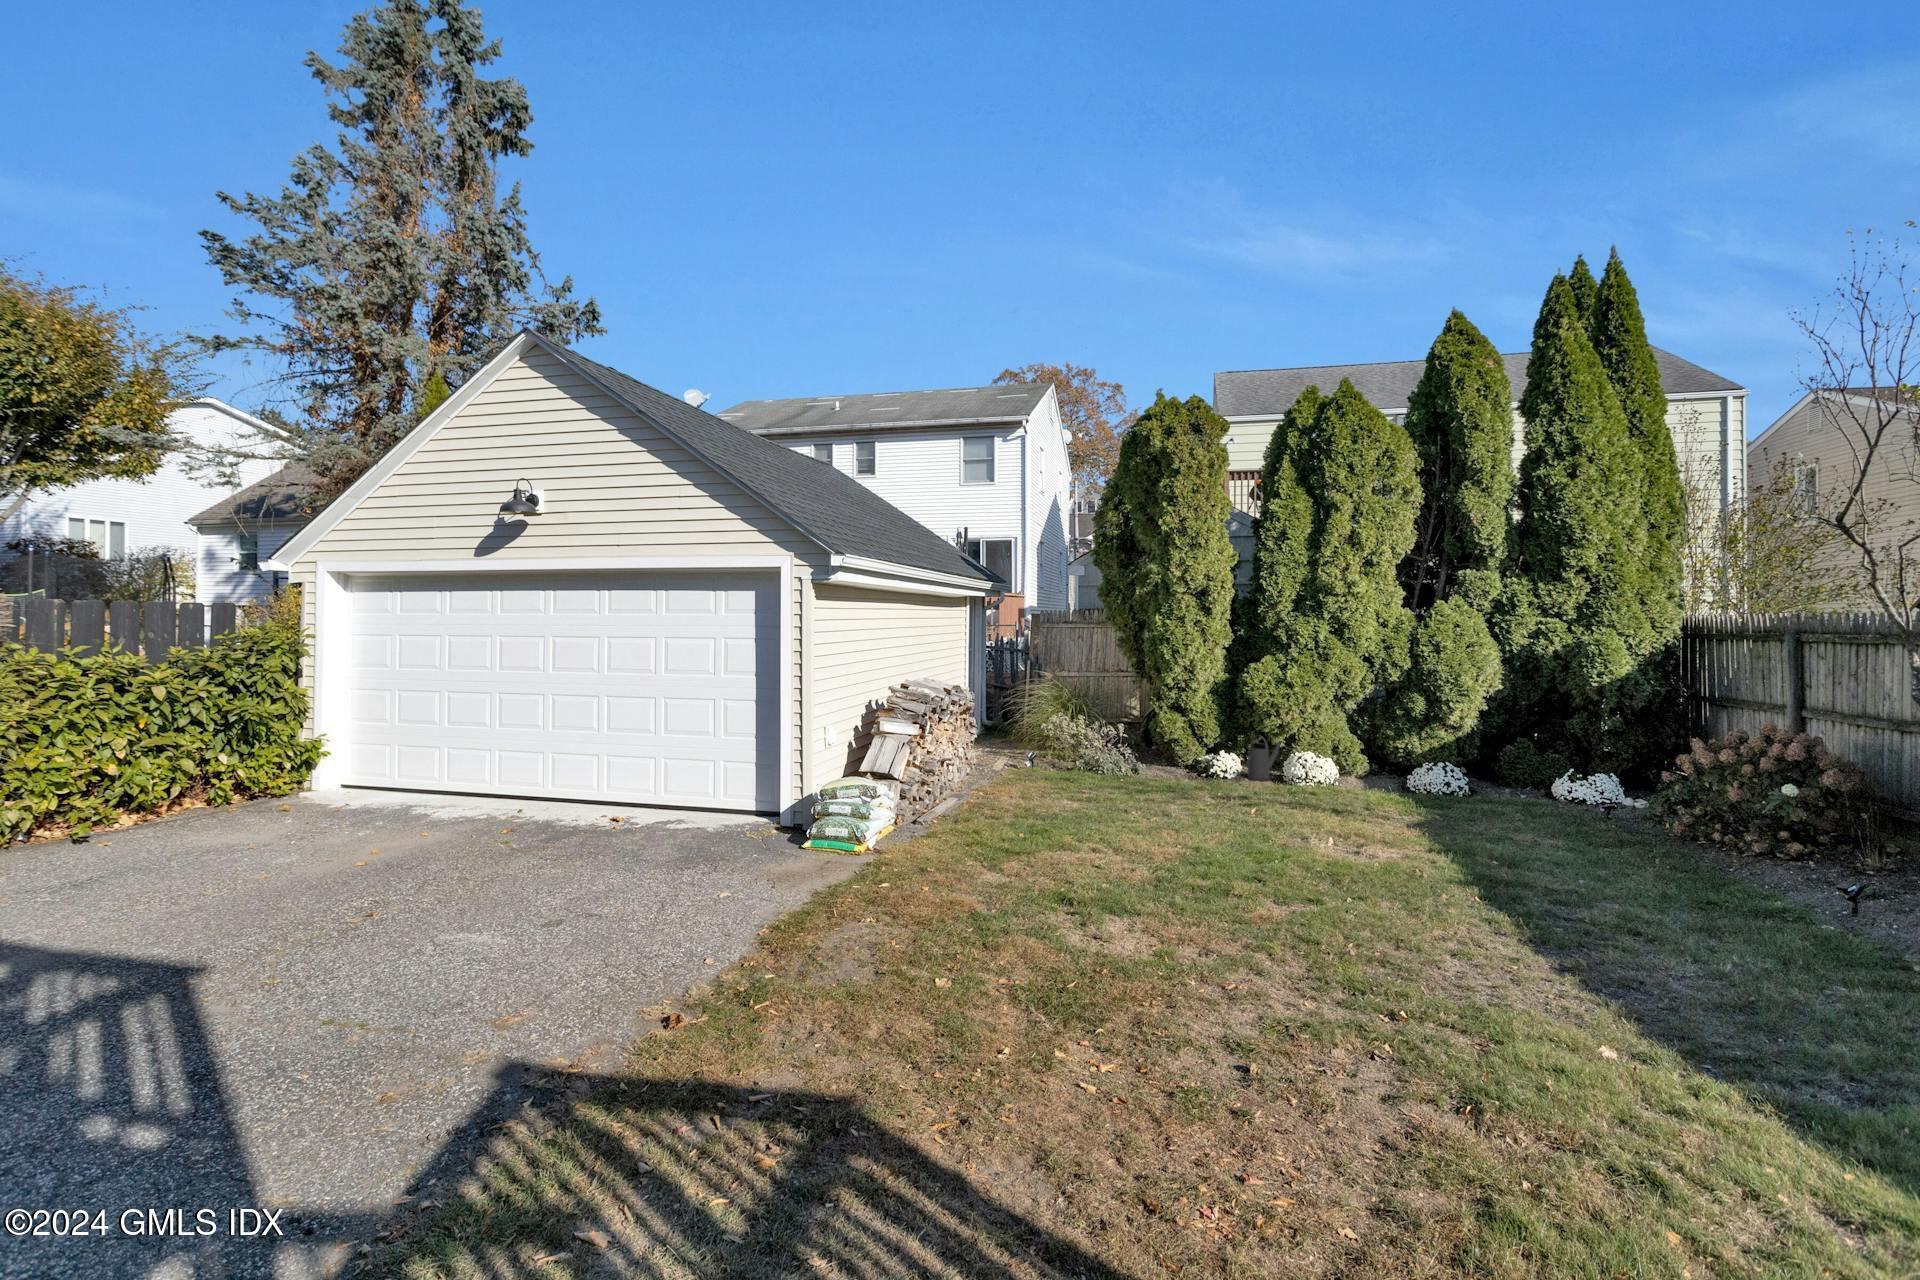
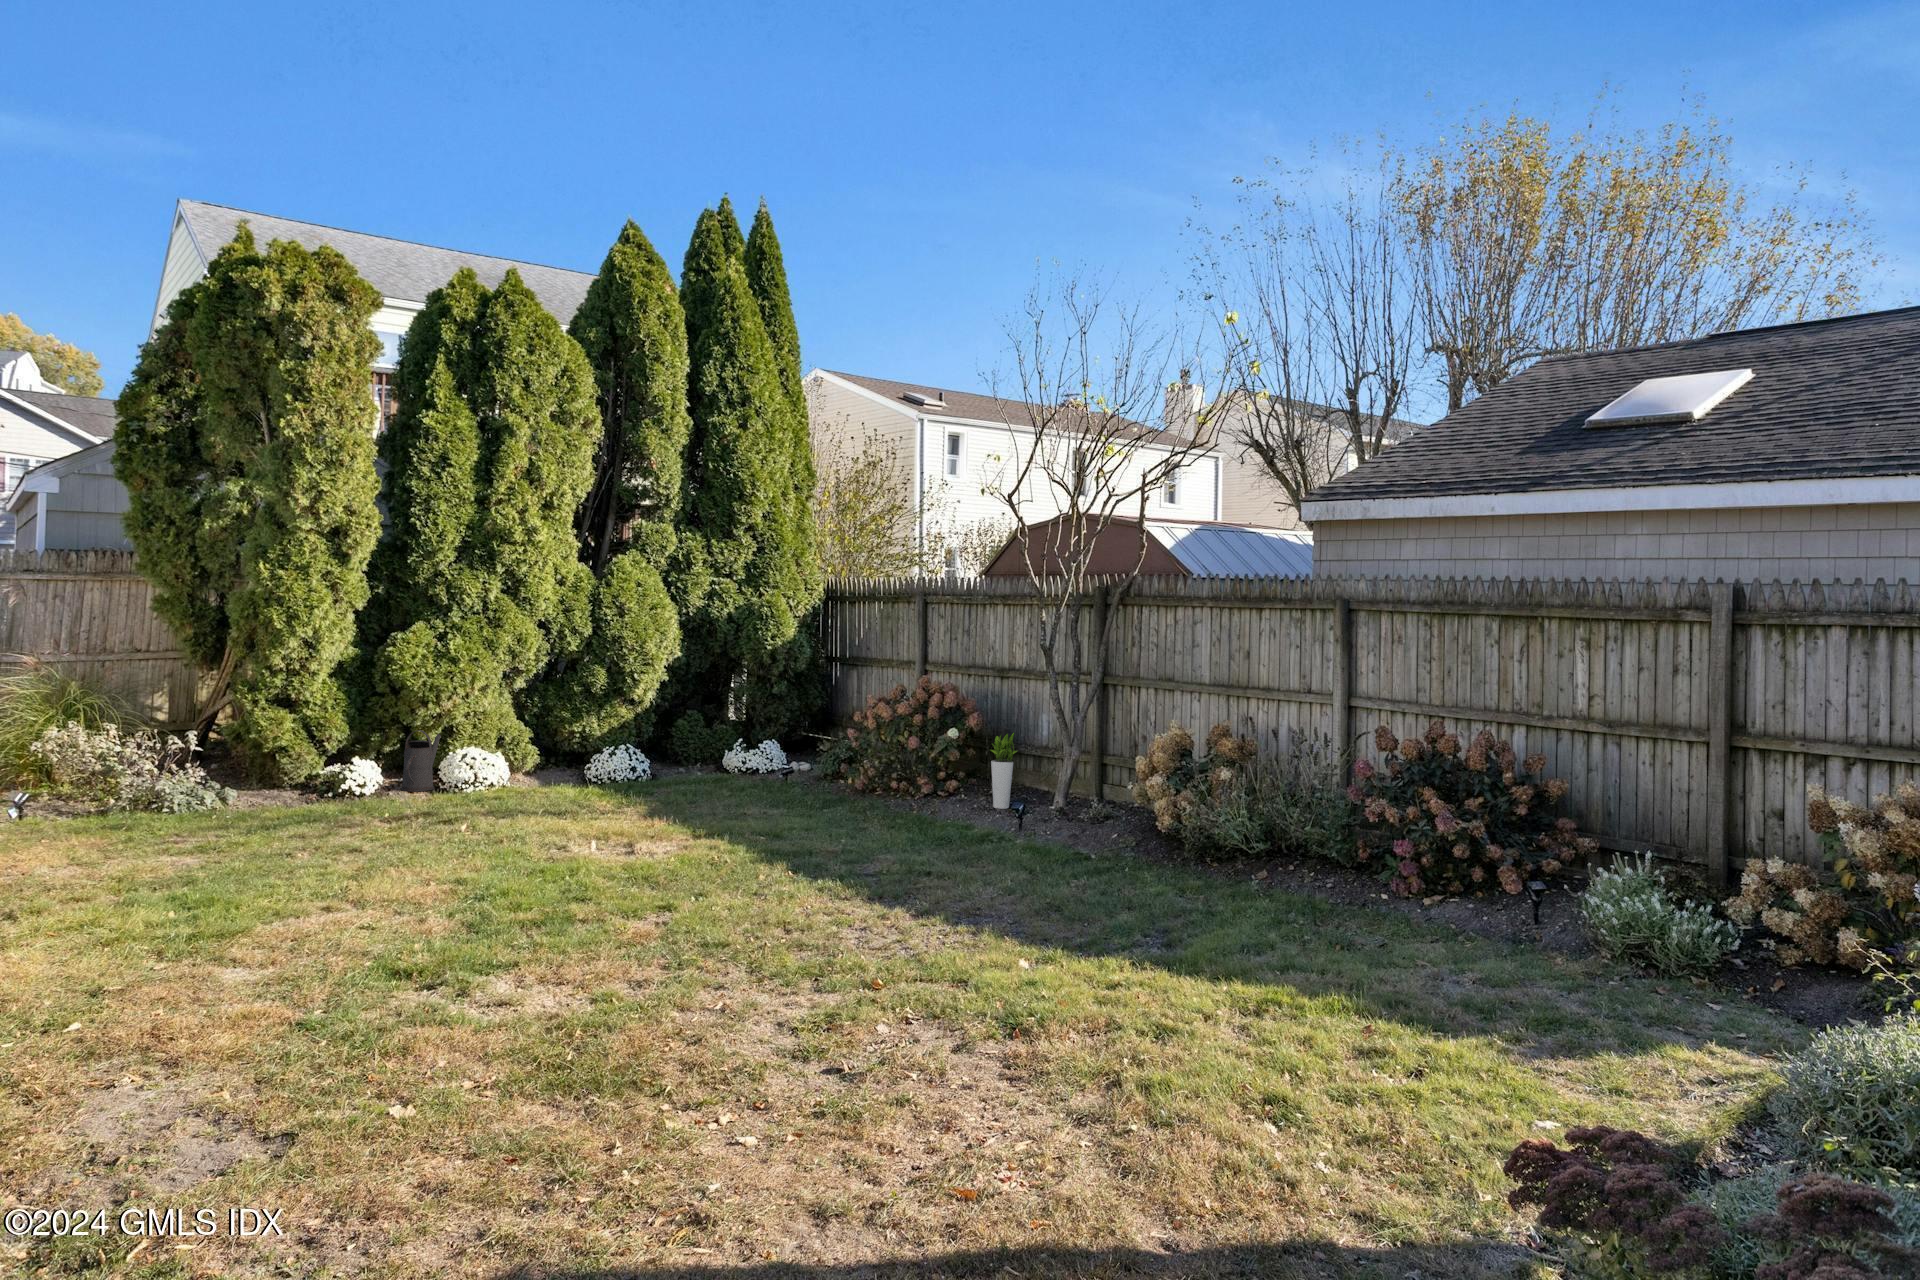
planter: none [1833,780,1883,871] -> present [991,733,1017,809]

